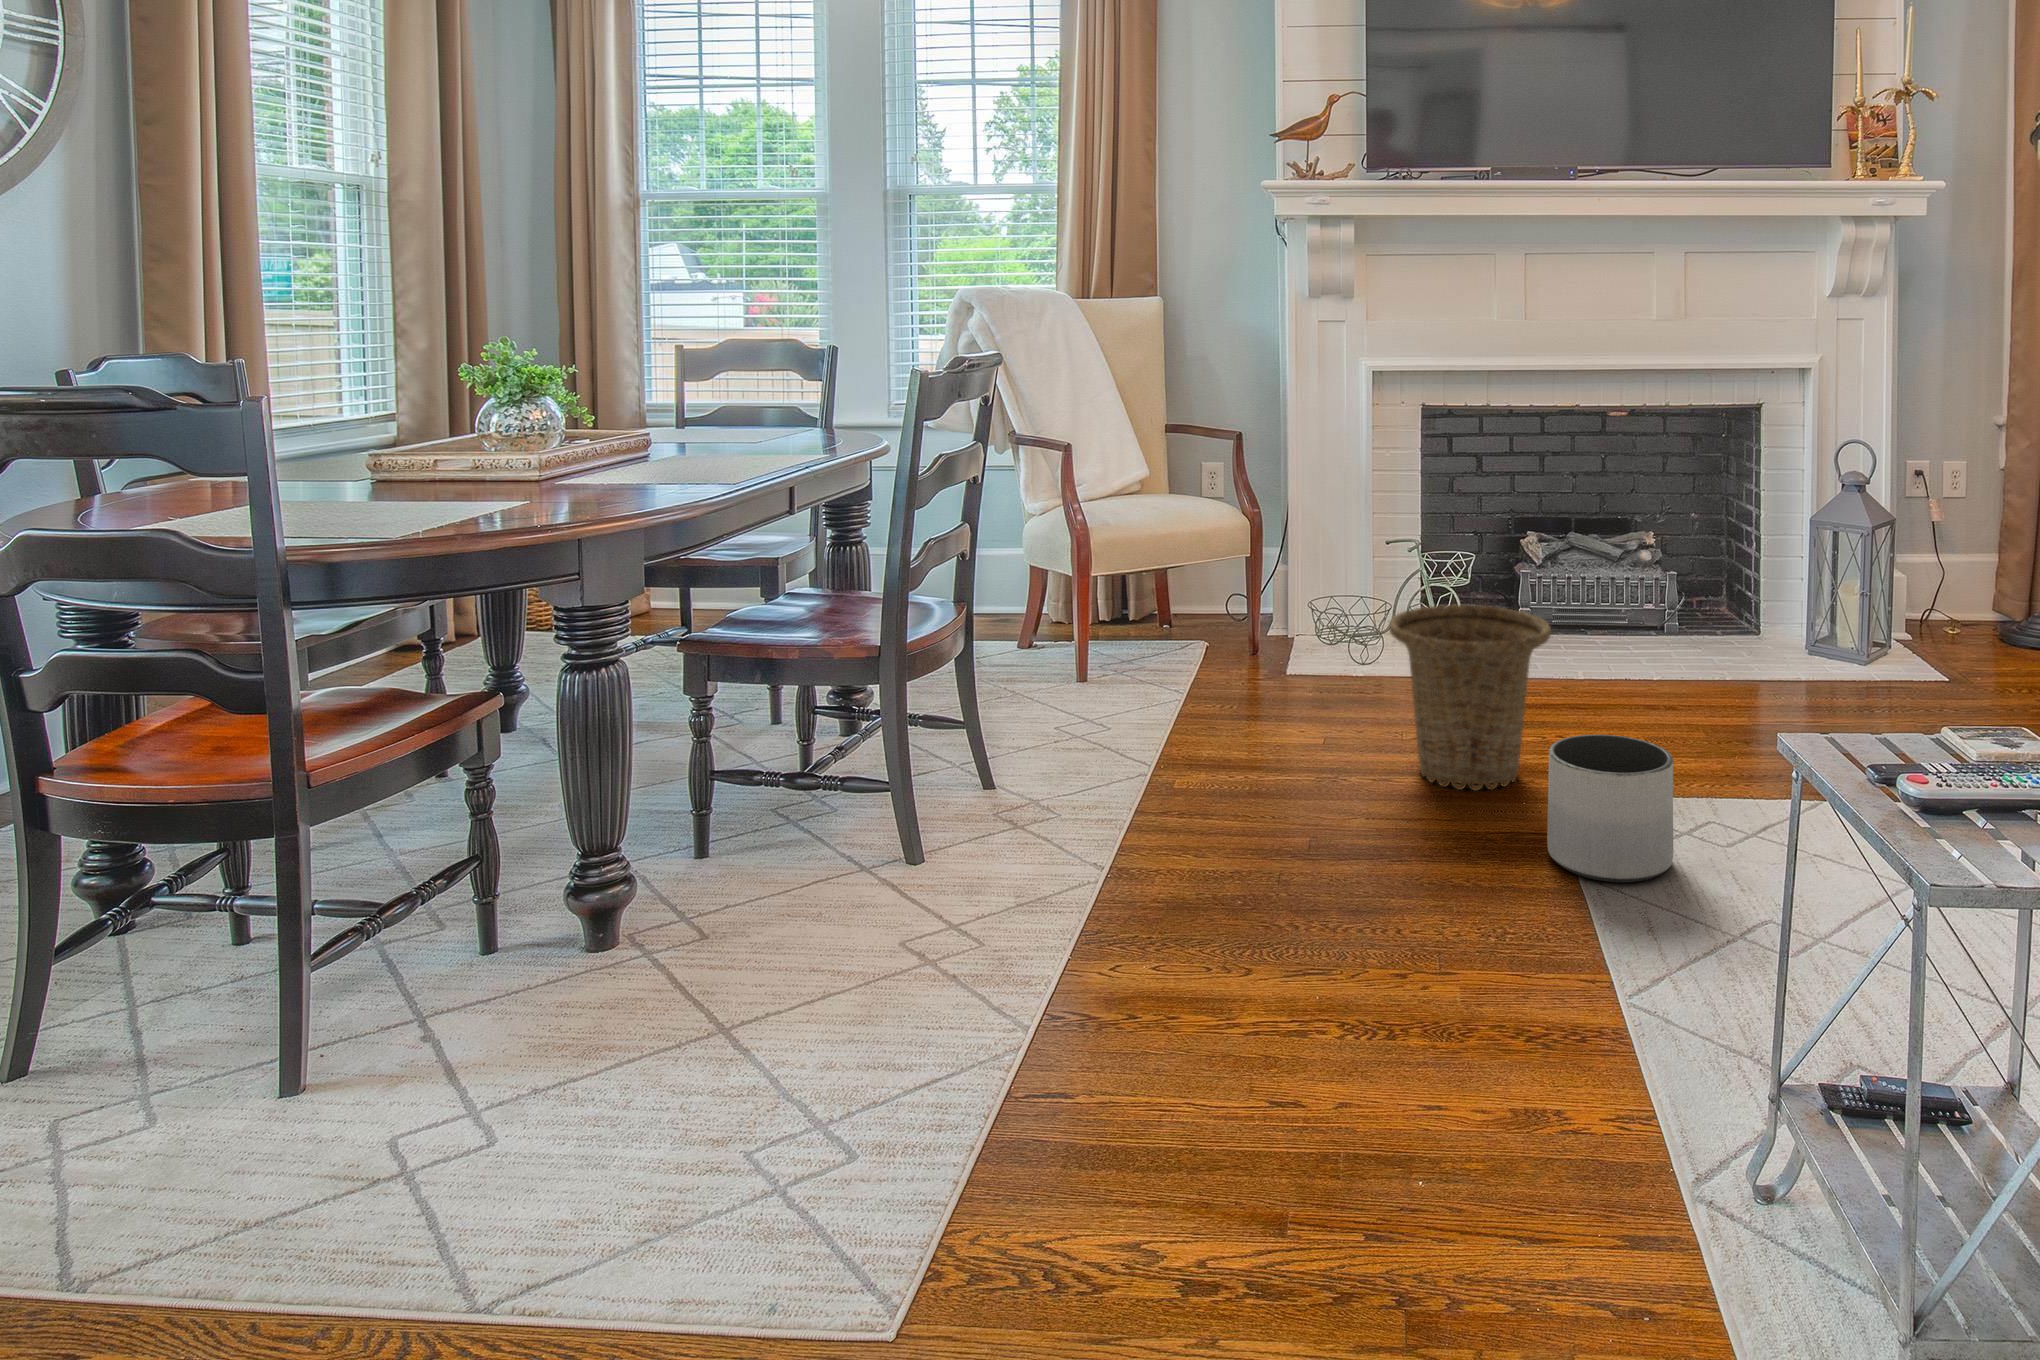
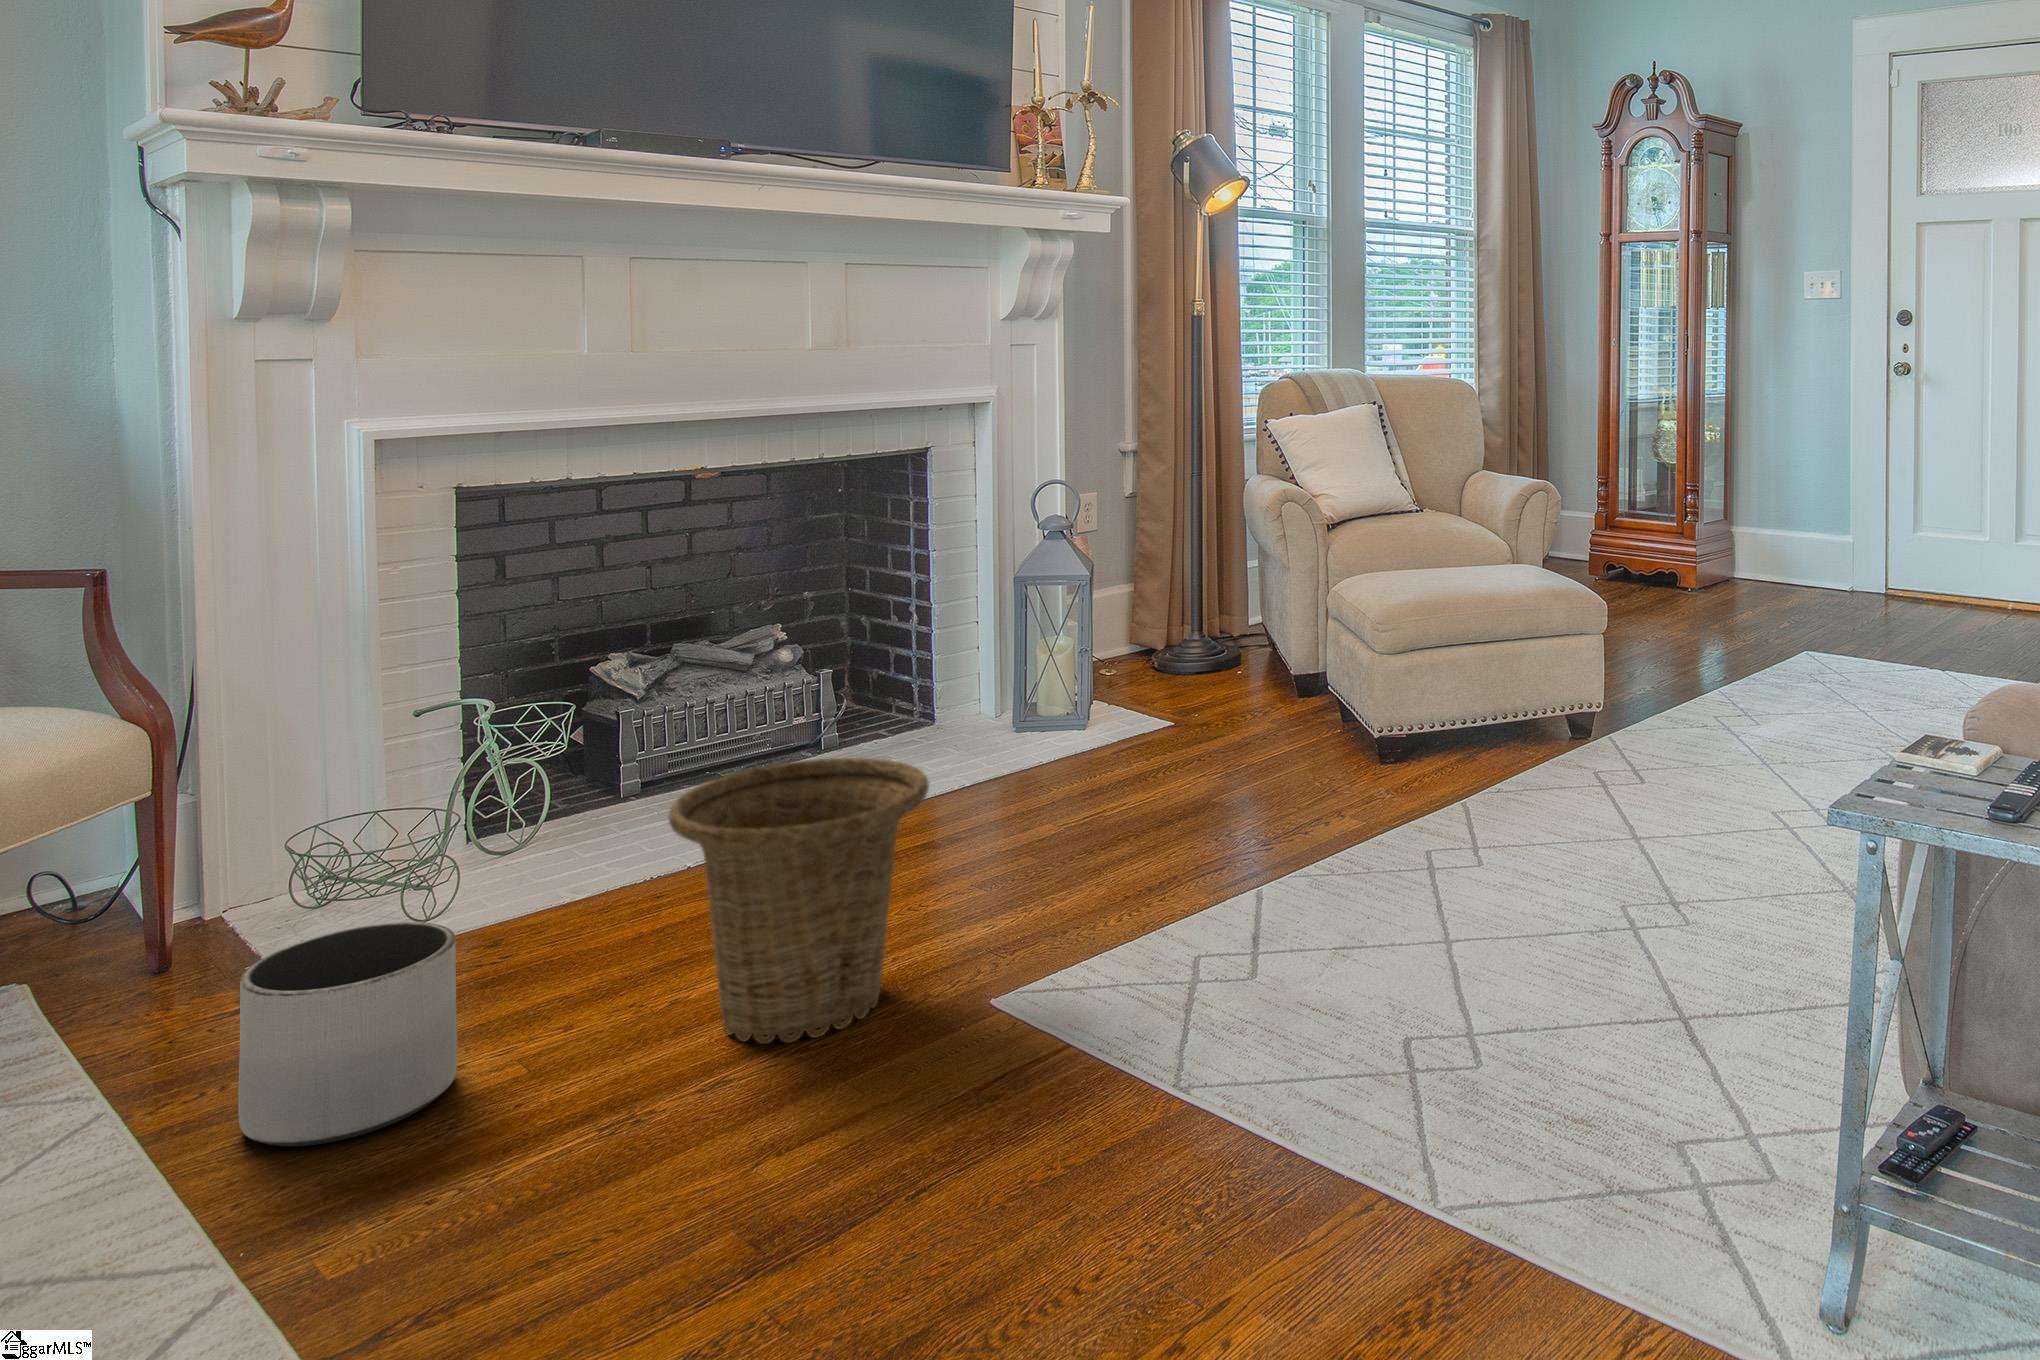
planter: present [1547,735,1673,882] -> present [238,922,457,1146]

